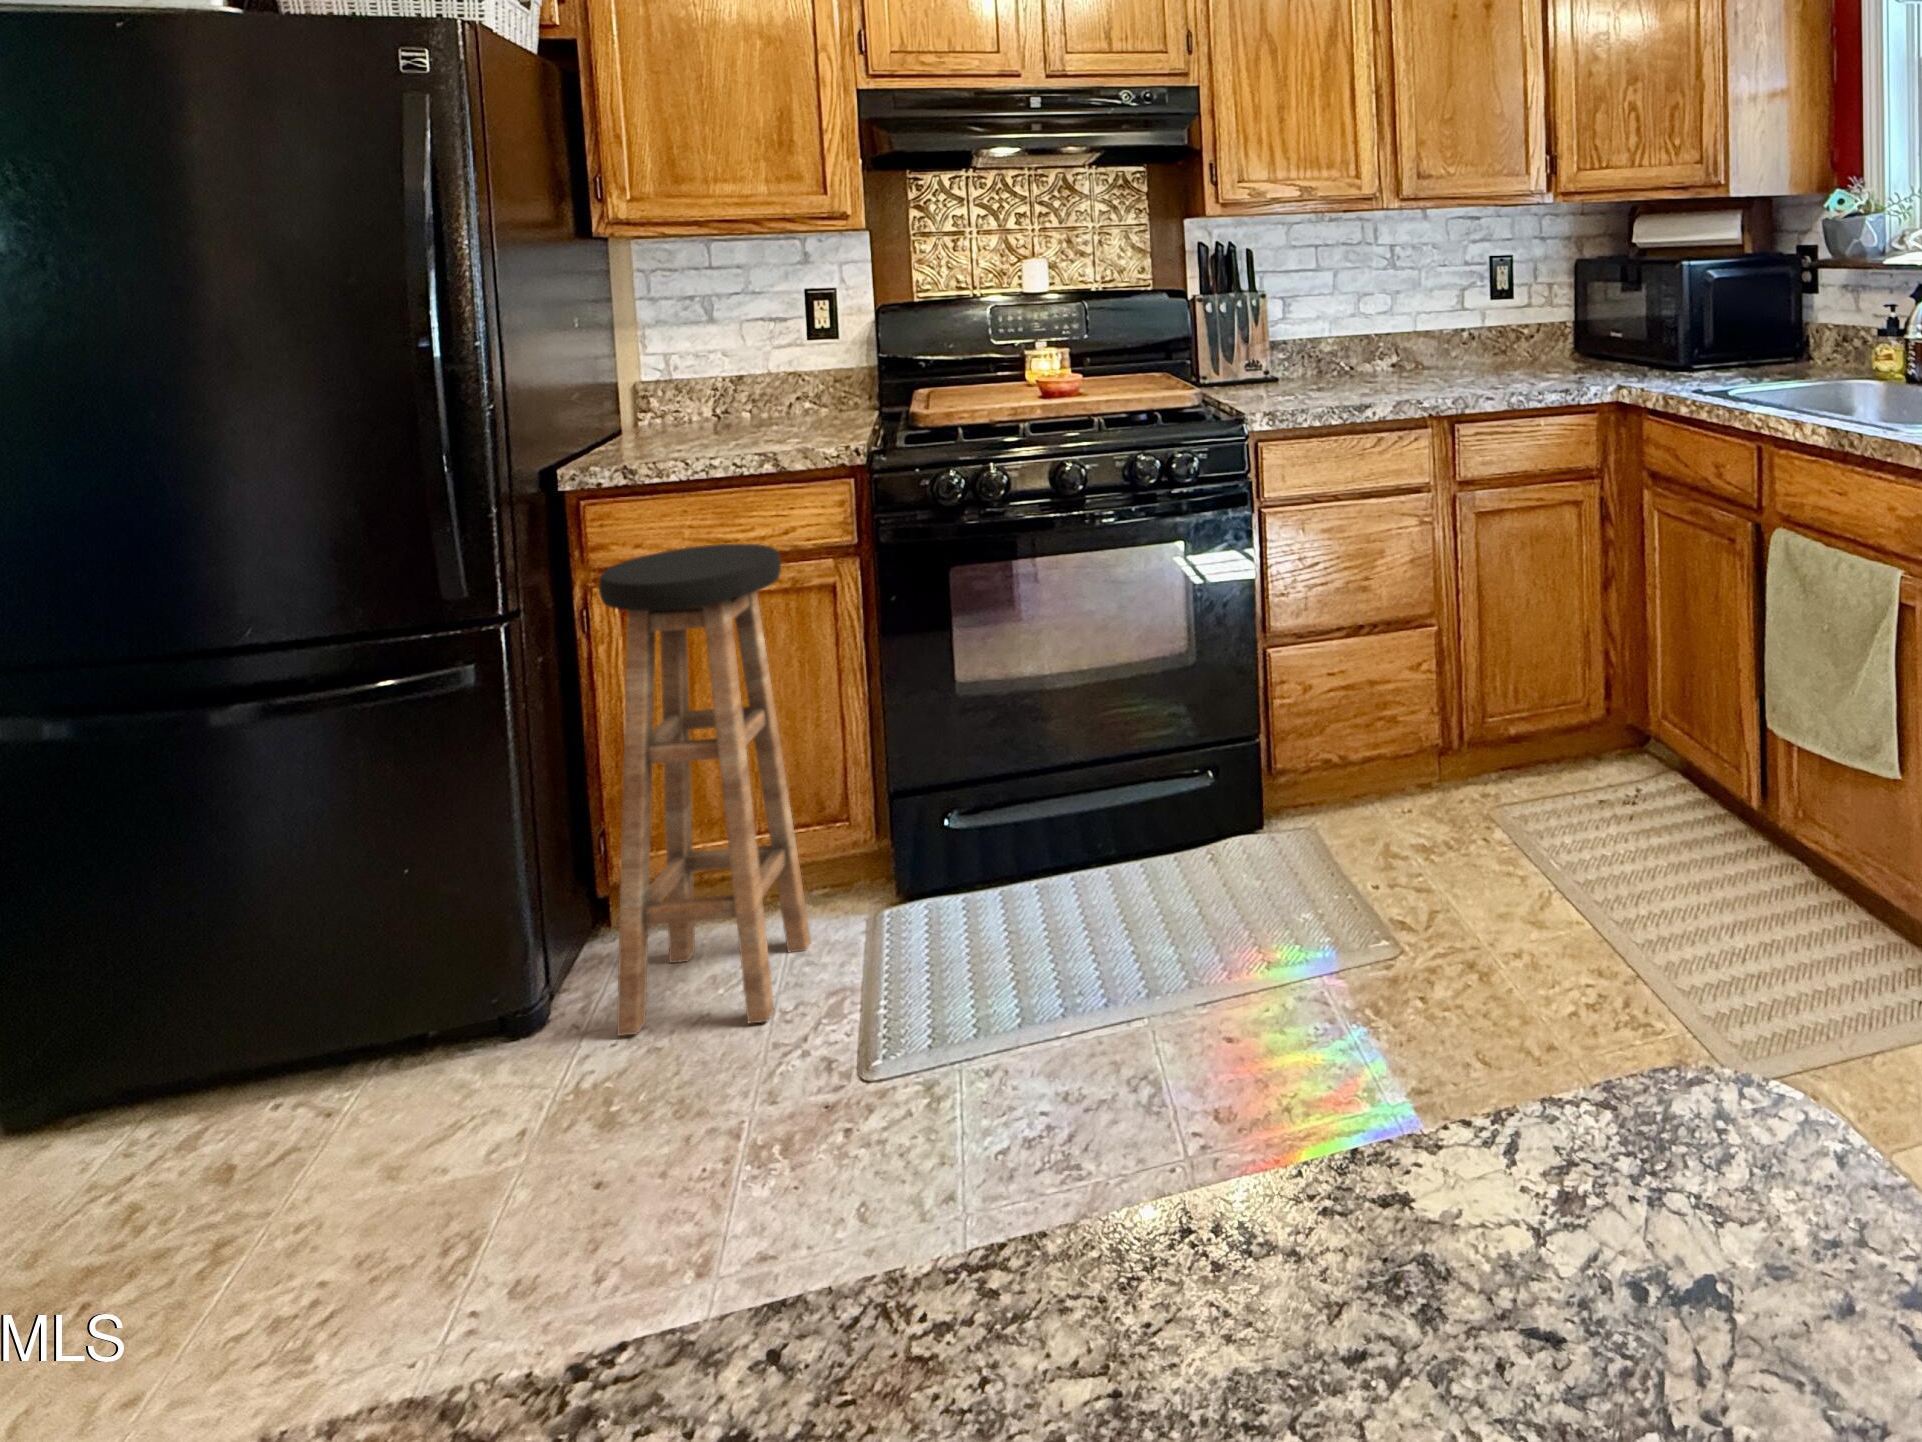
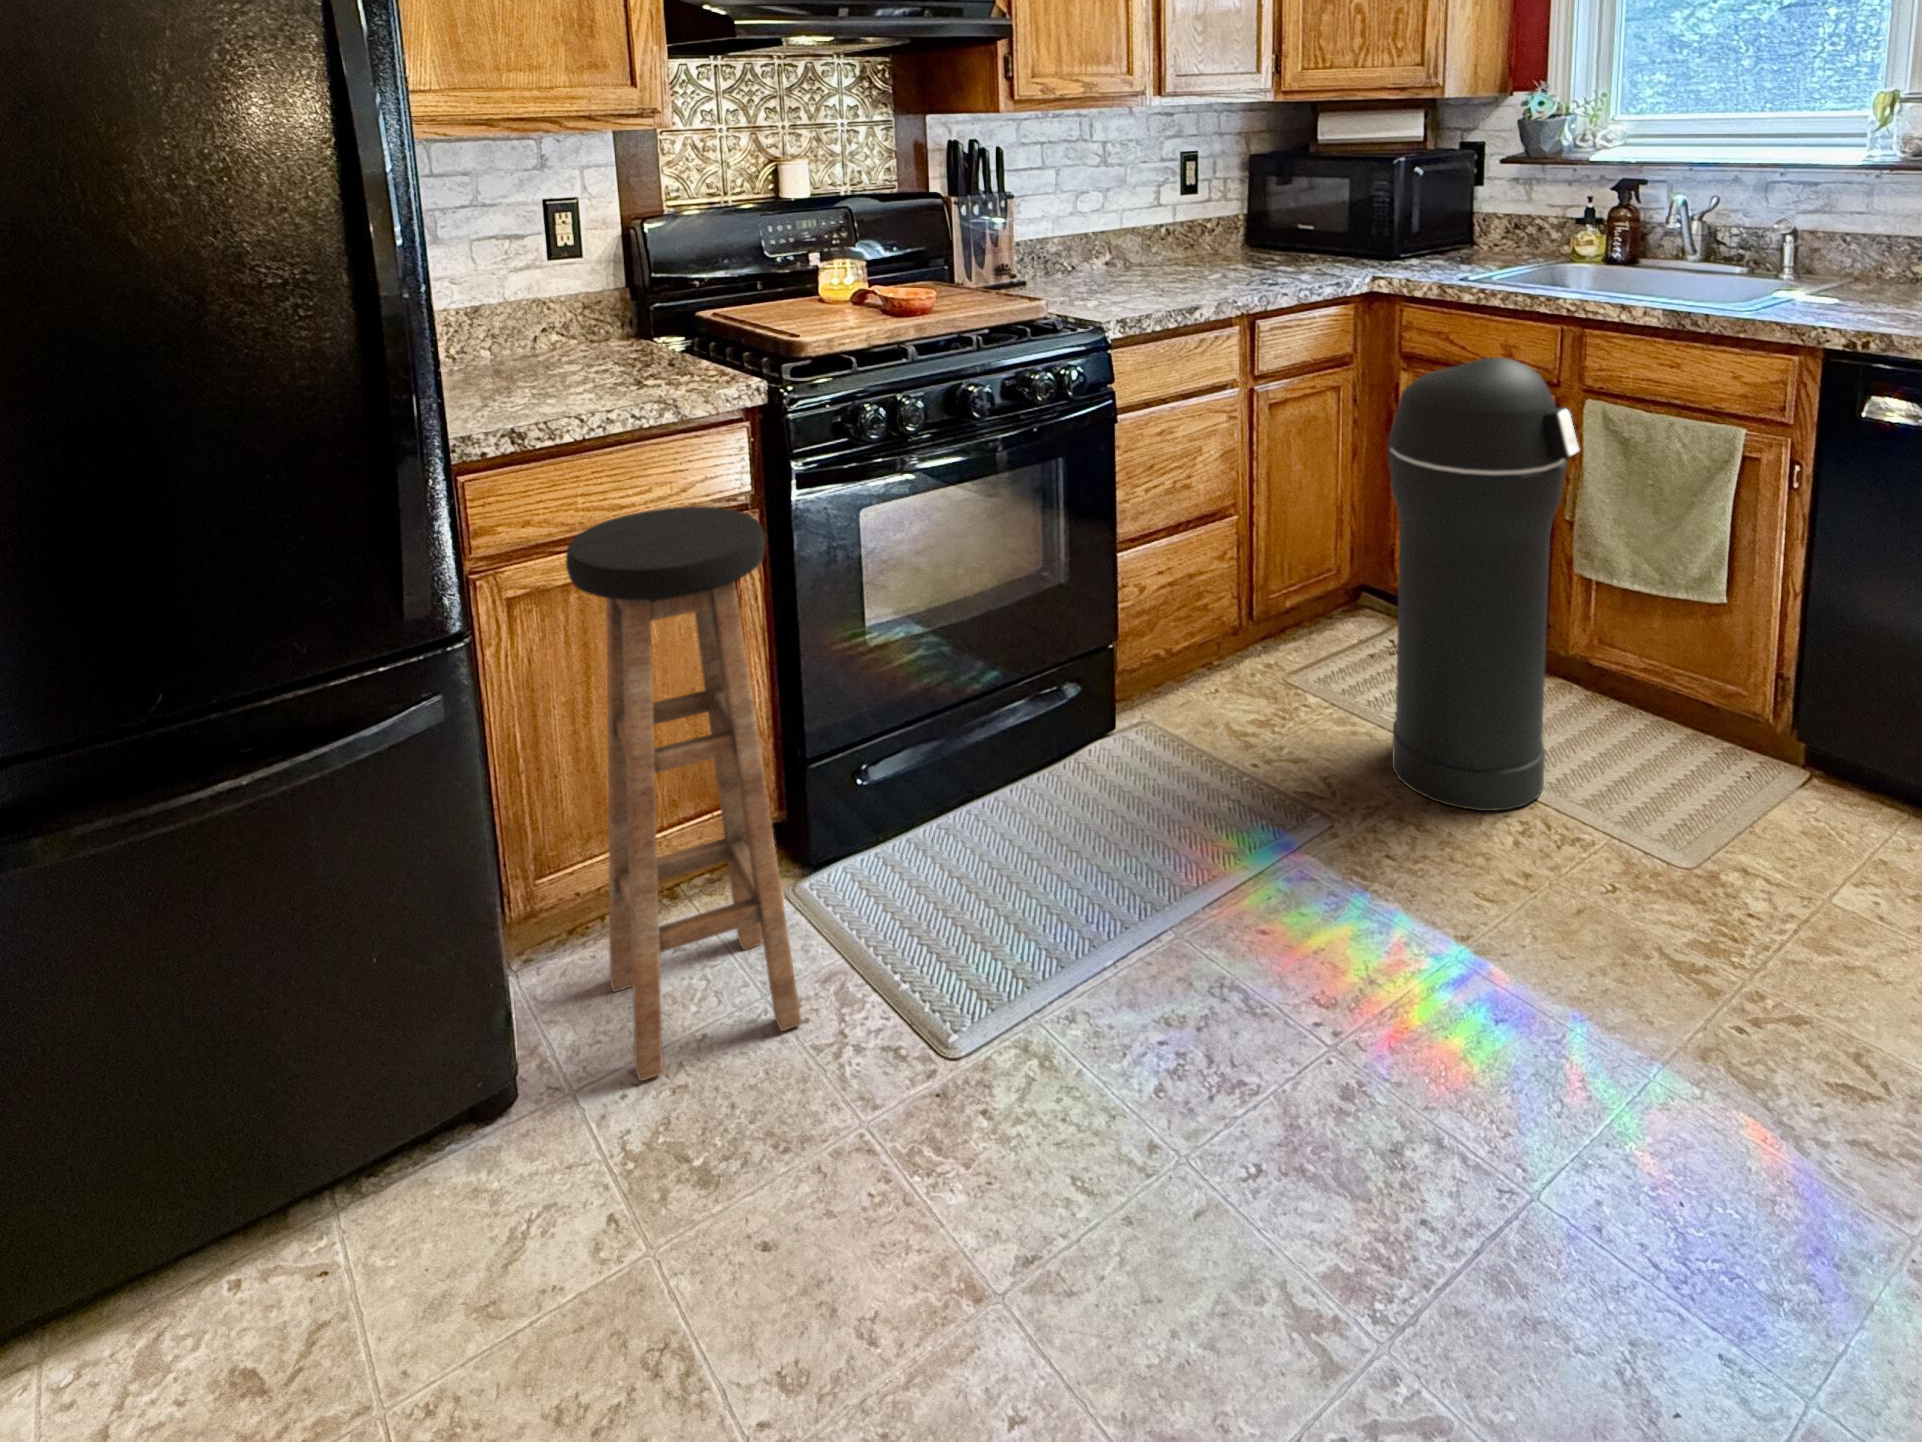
trash can: none [1476,467,1661,975] -> present [1388,357,1580,811]

